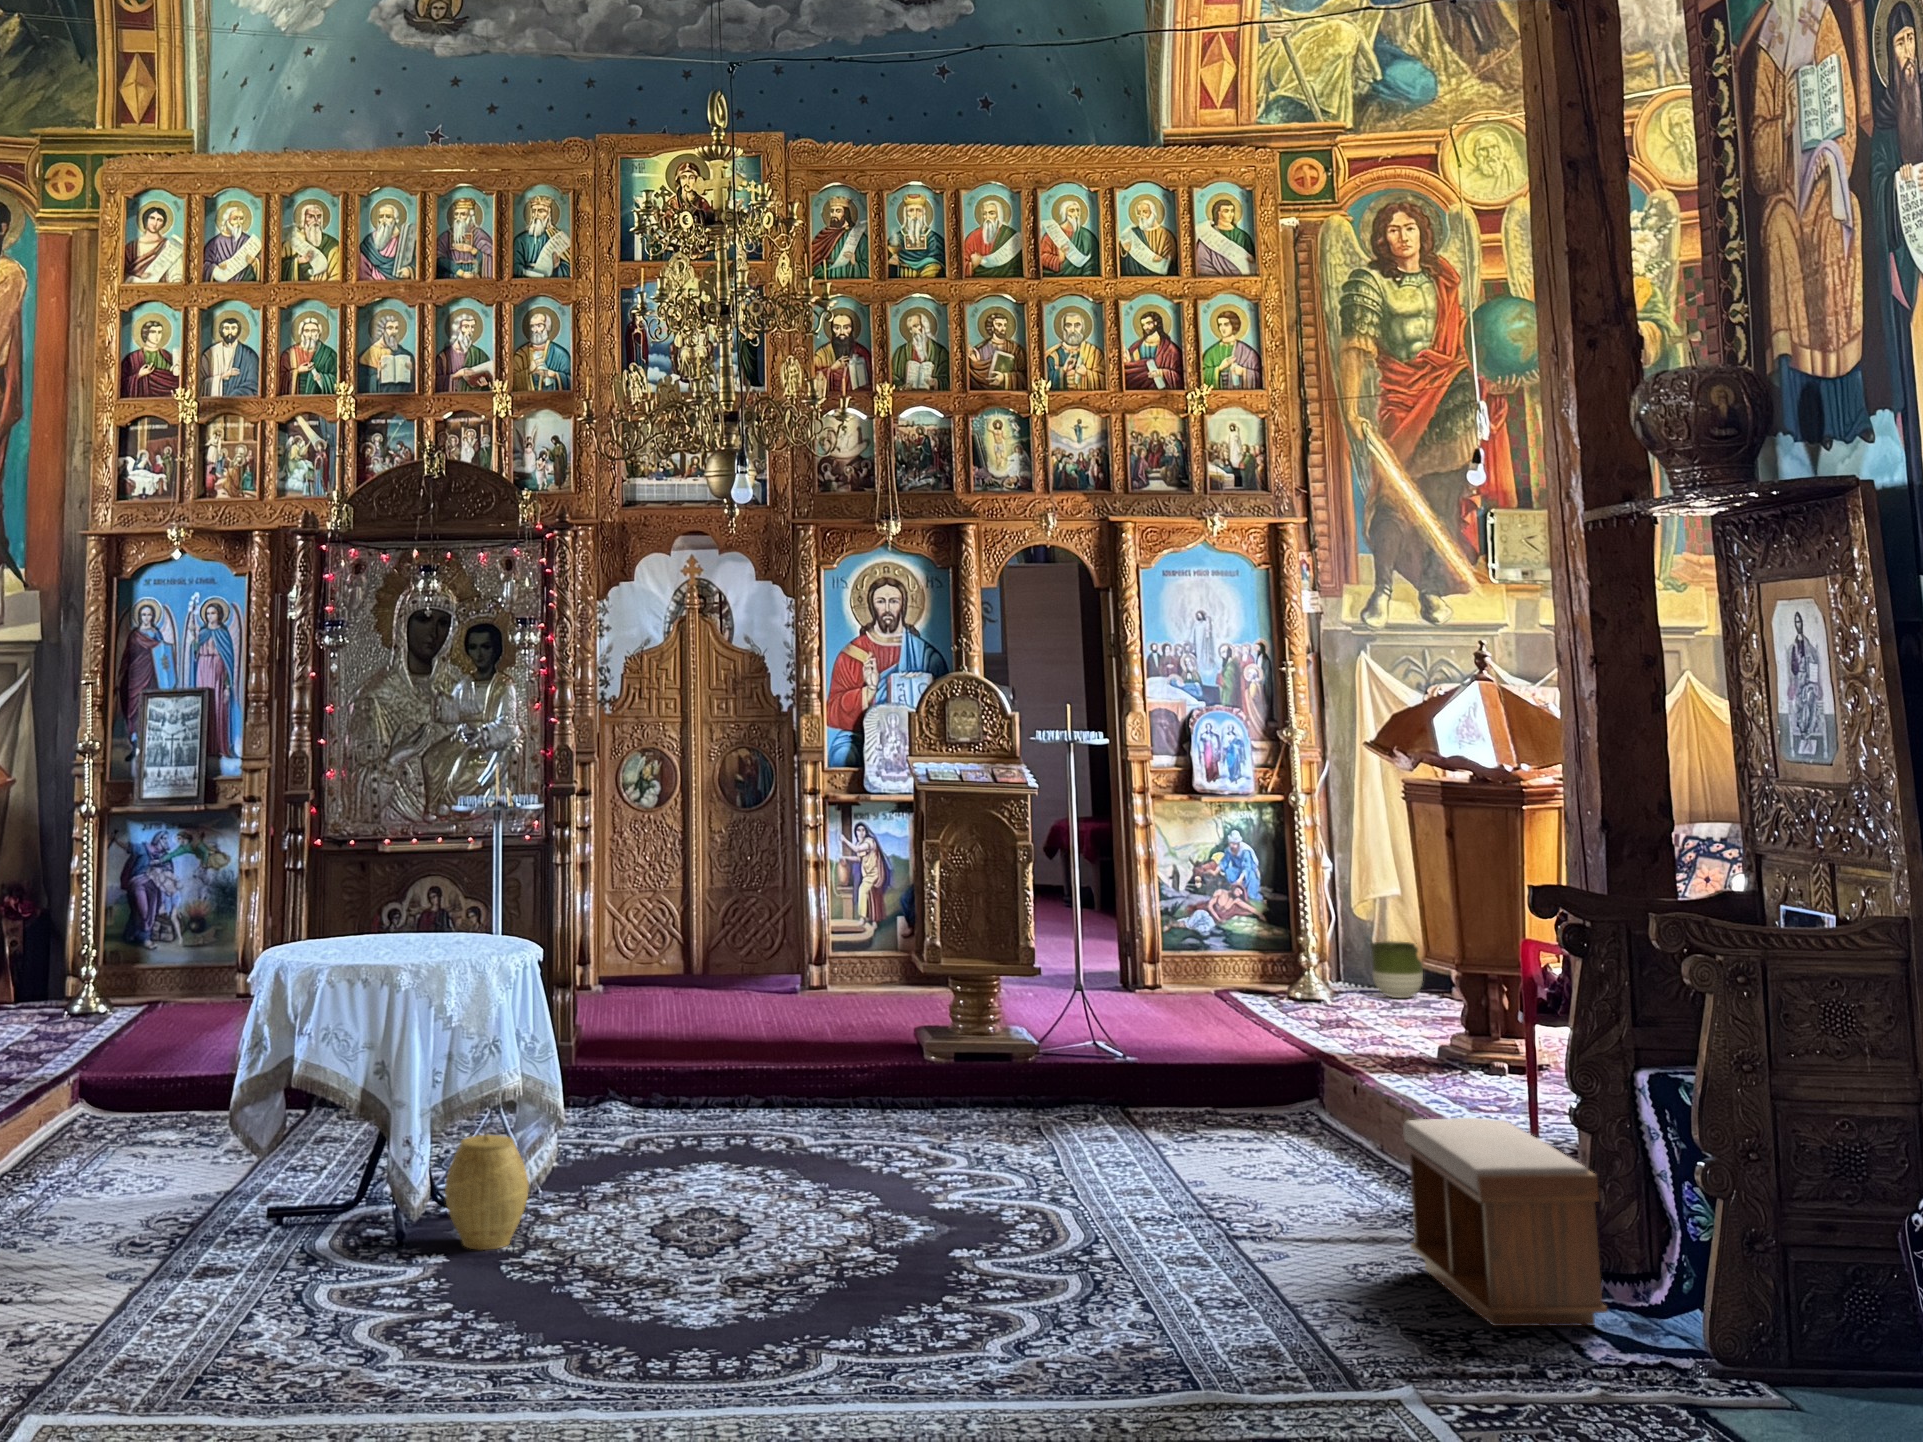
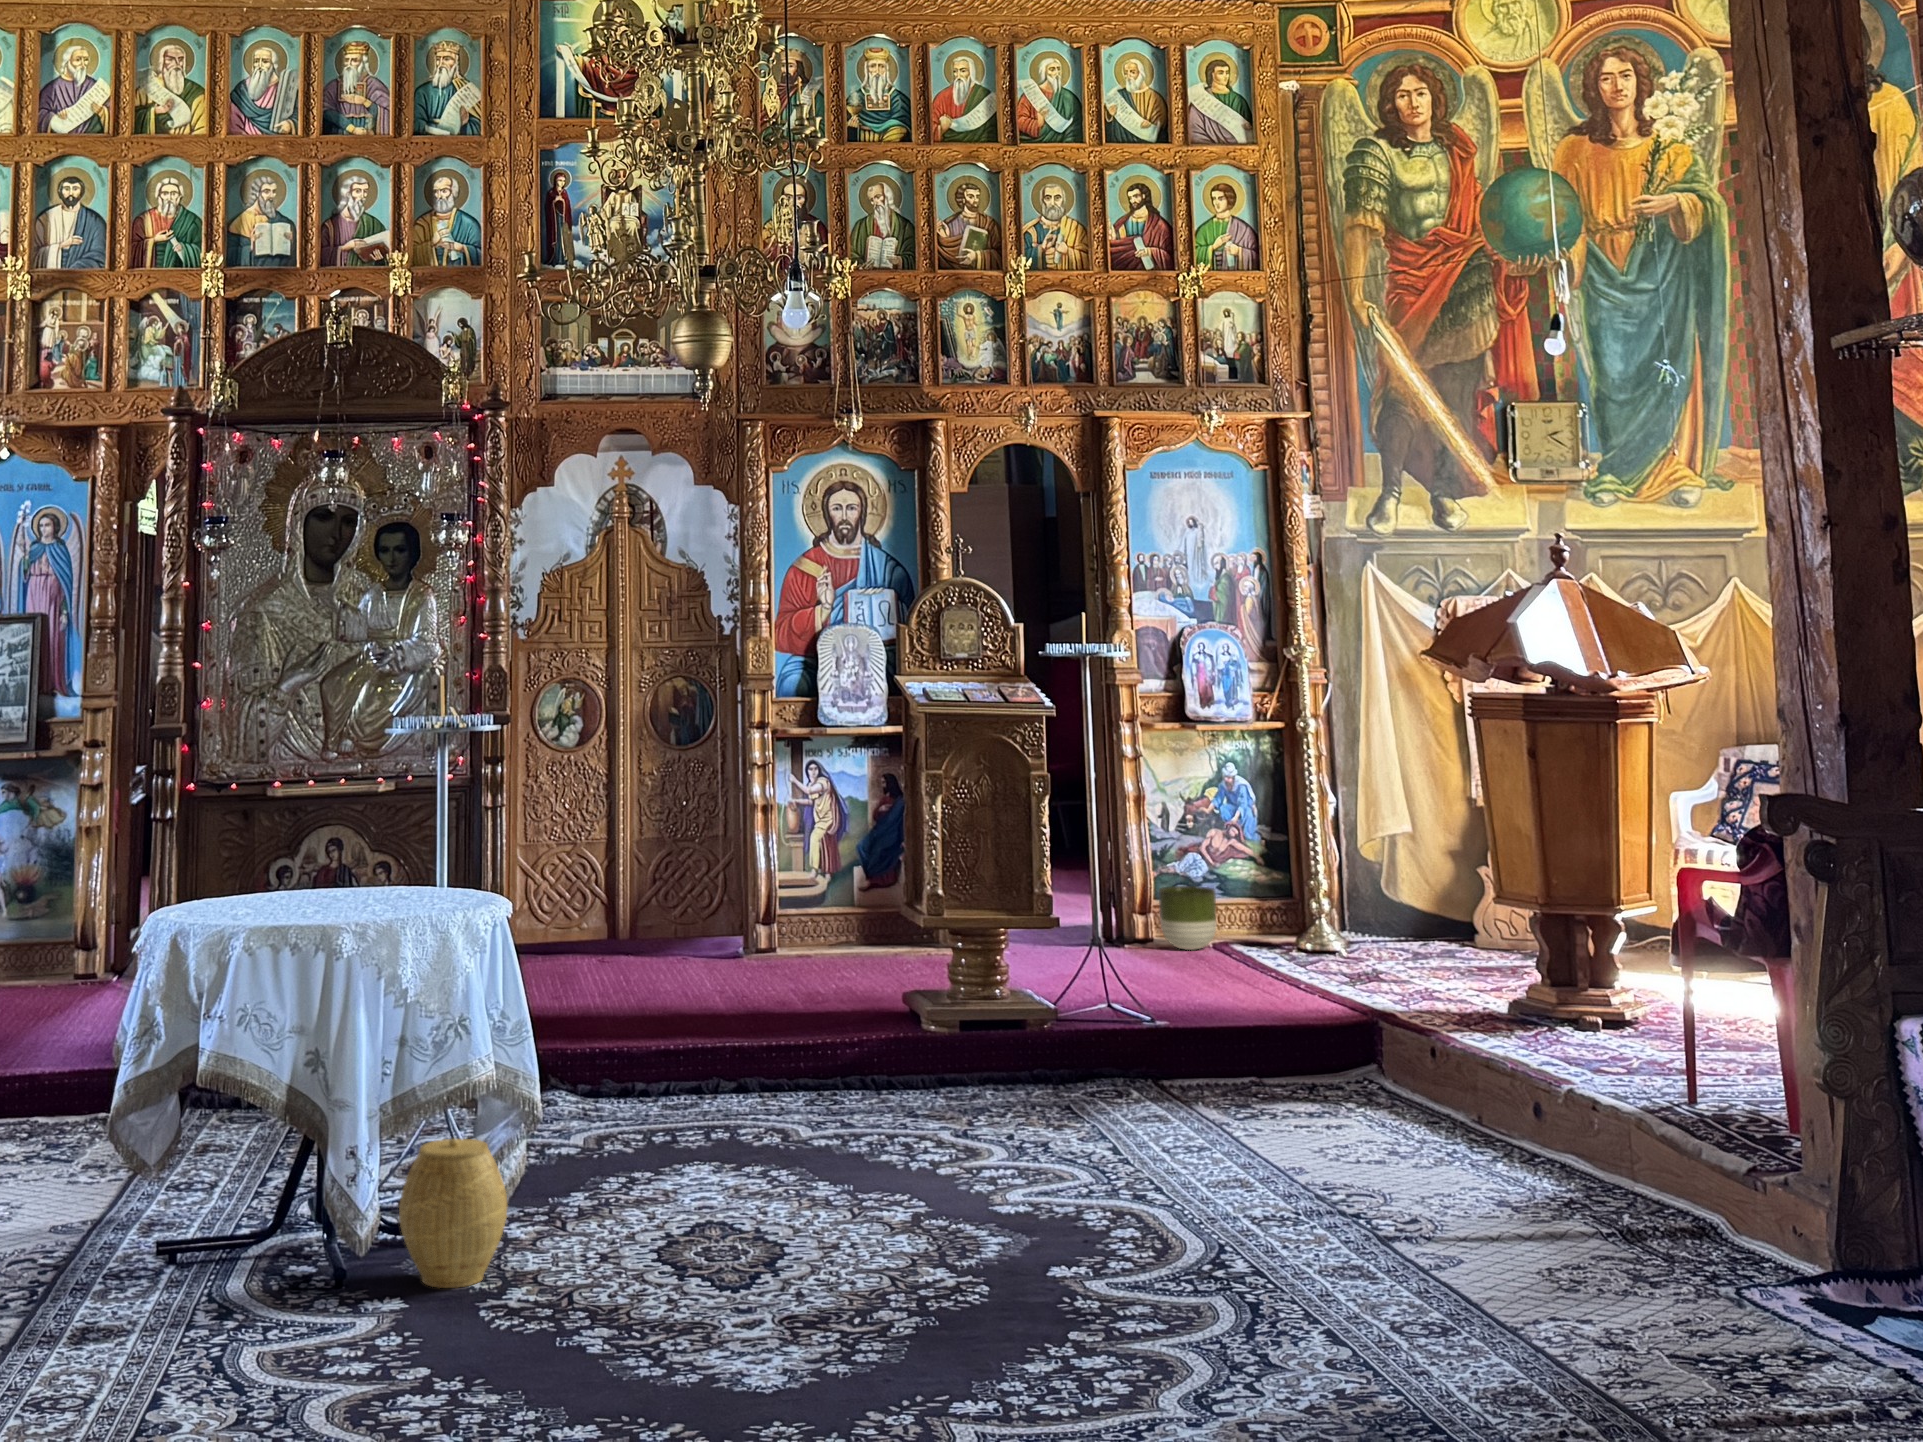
planter: present [1370,941,1423,998] -> present [1159,886,1216,950]
bench: present [1403,1118,1607,1326] -> none [1607,1082,1913,1350]

